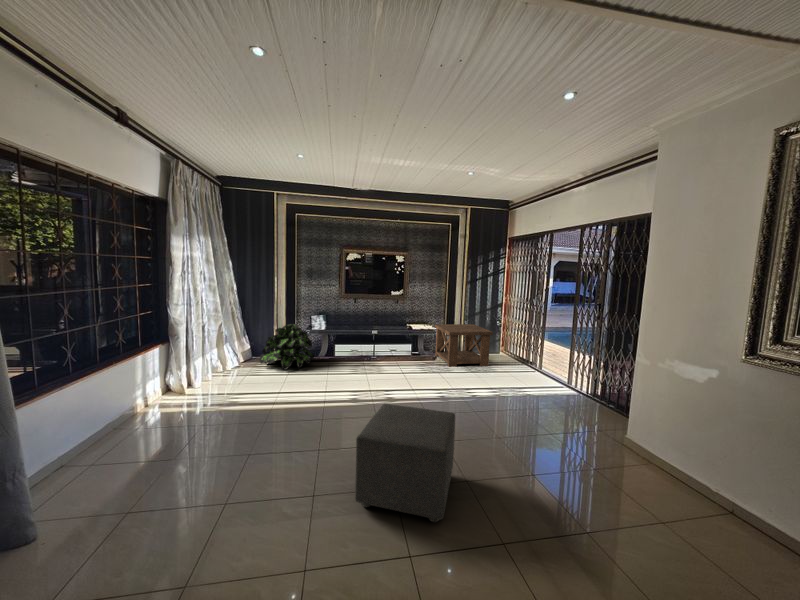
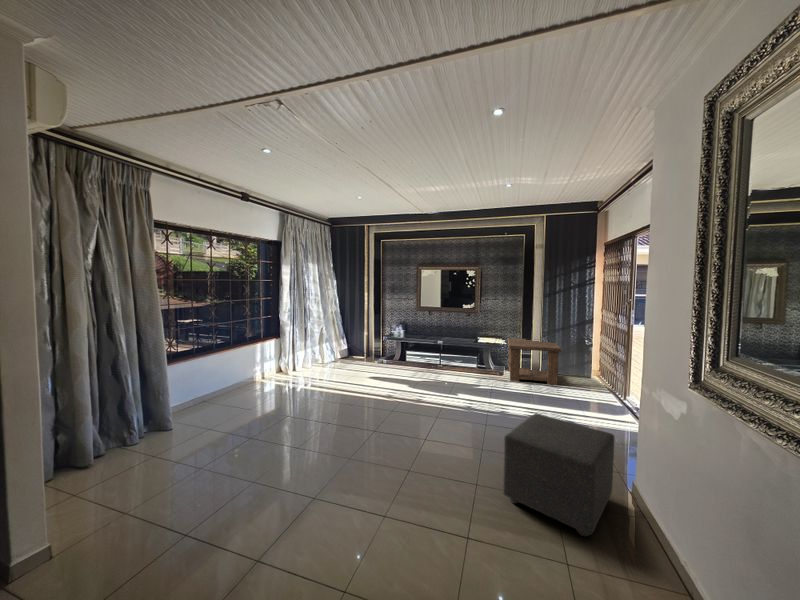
potted plant: present [260,324,314,370] -> none [349,330,390,367]
ottoman: present [355,404,455,522] -> present [503,414,614,536]

